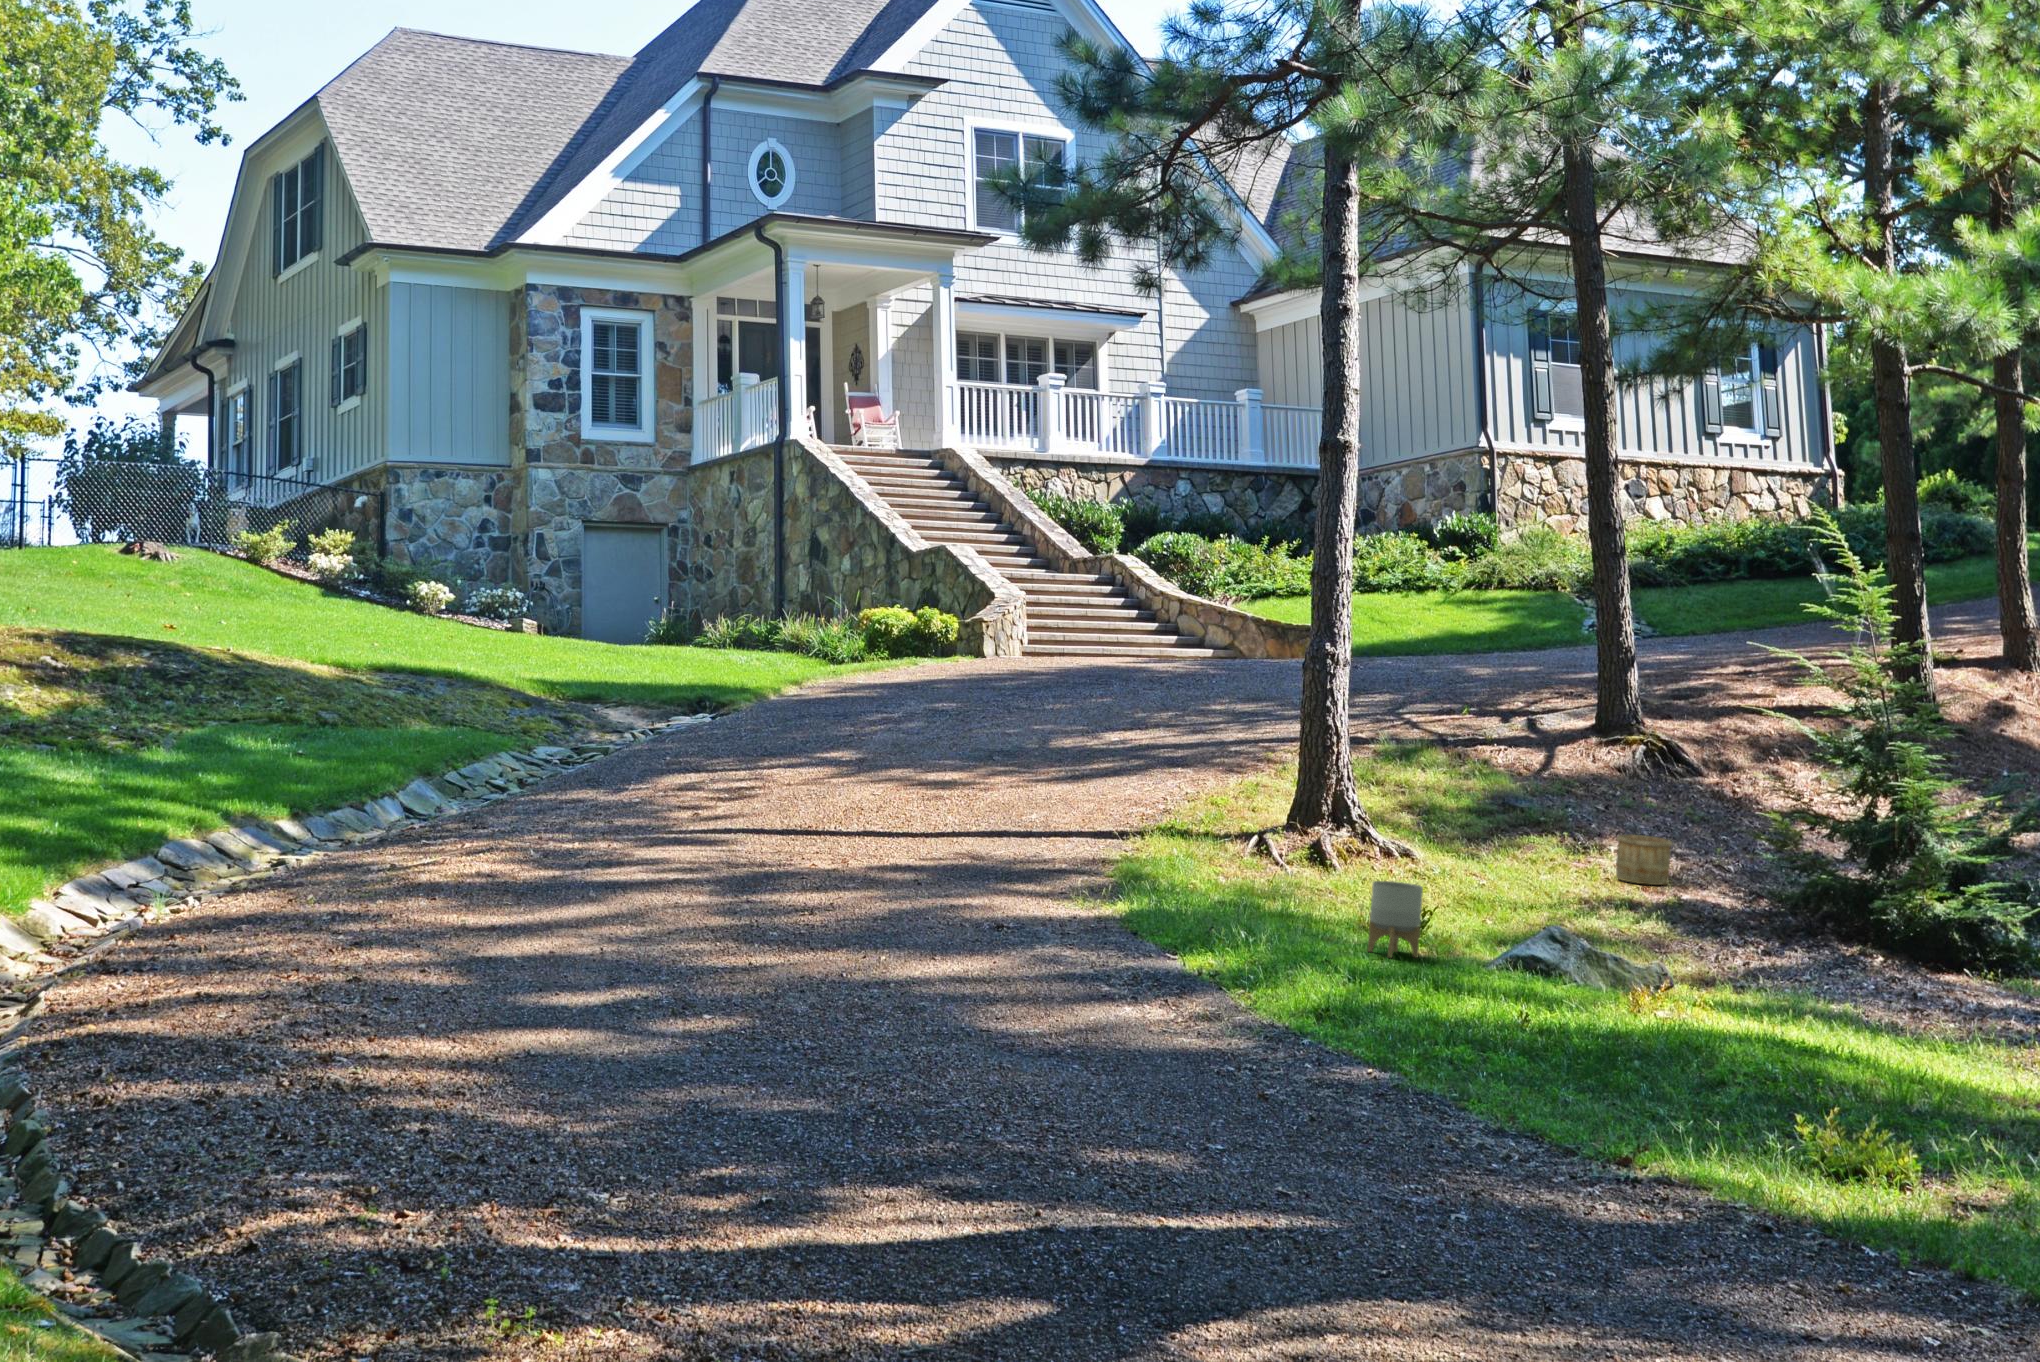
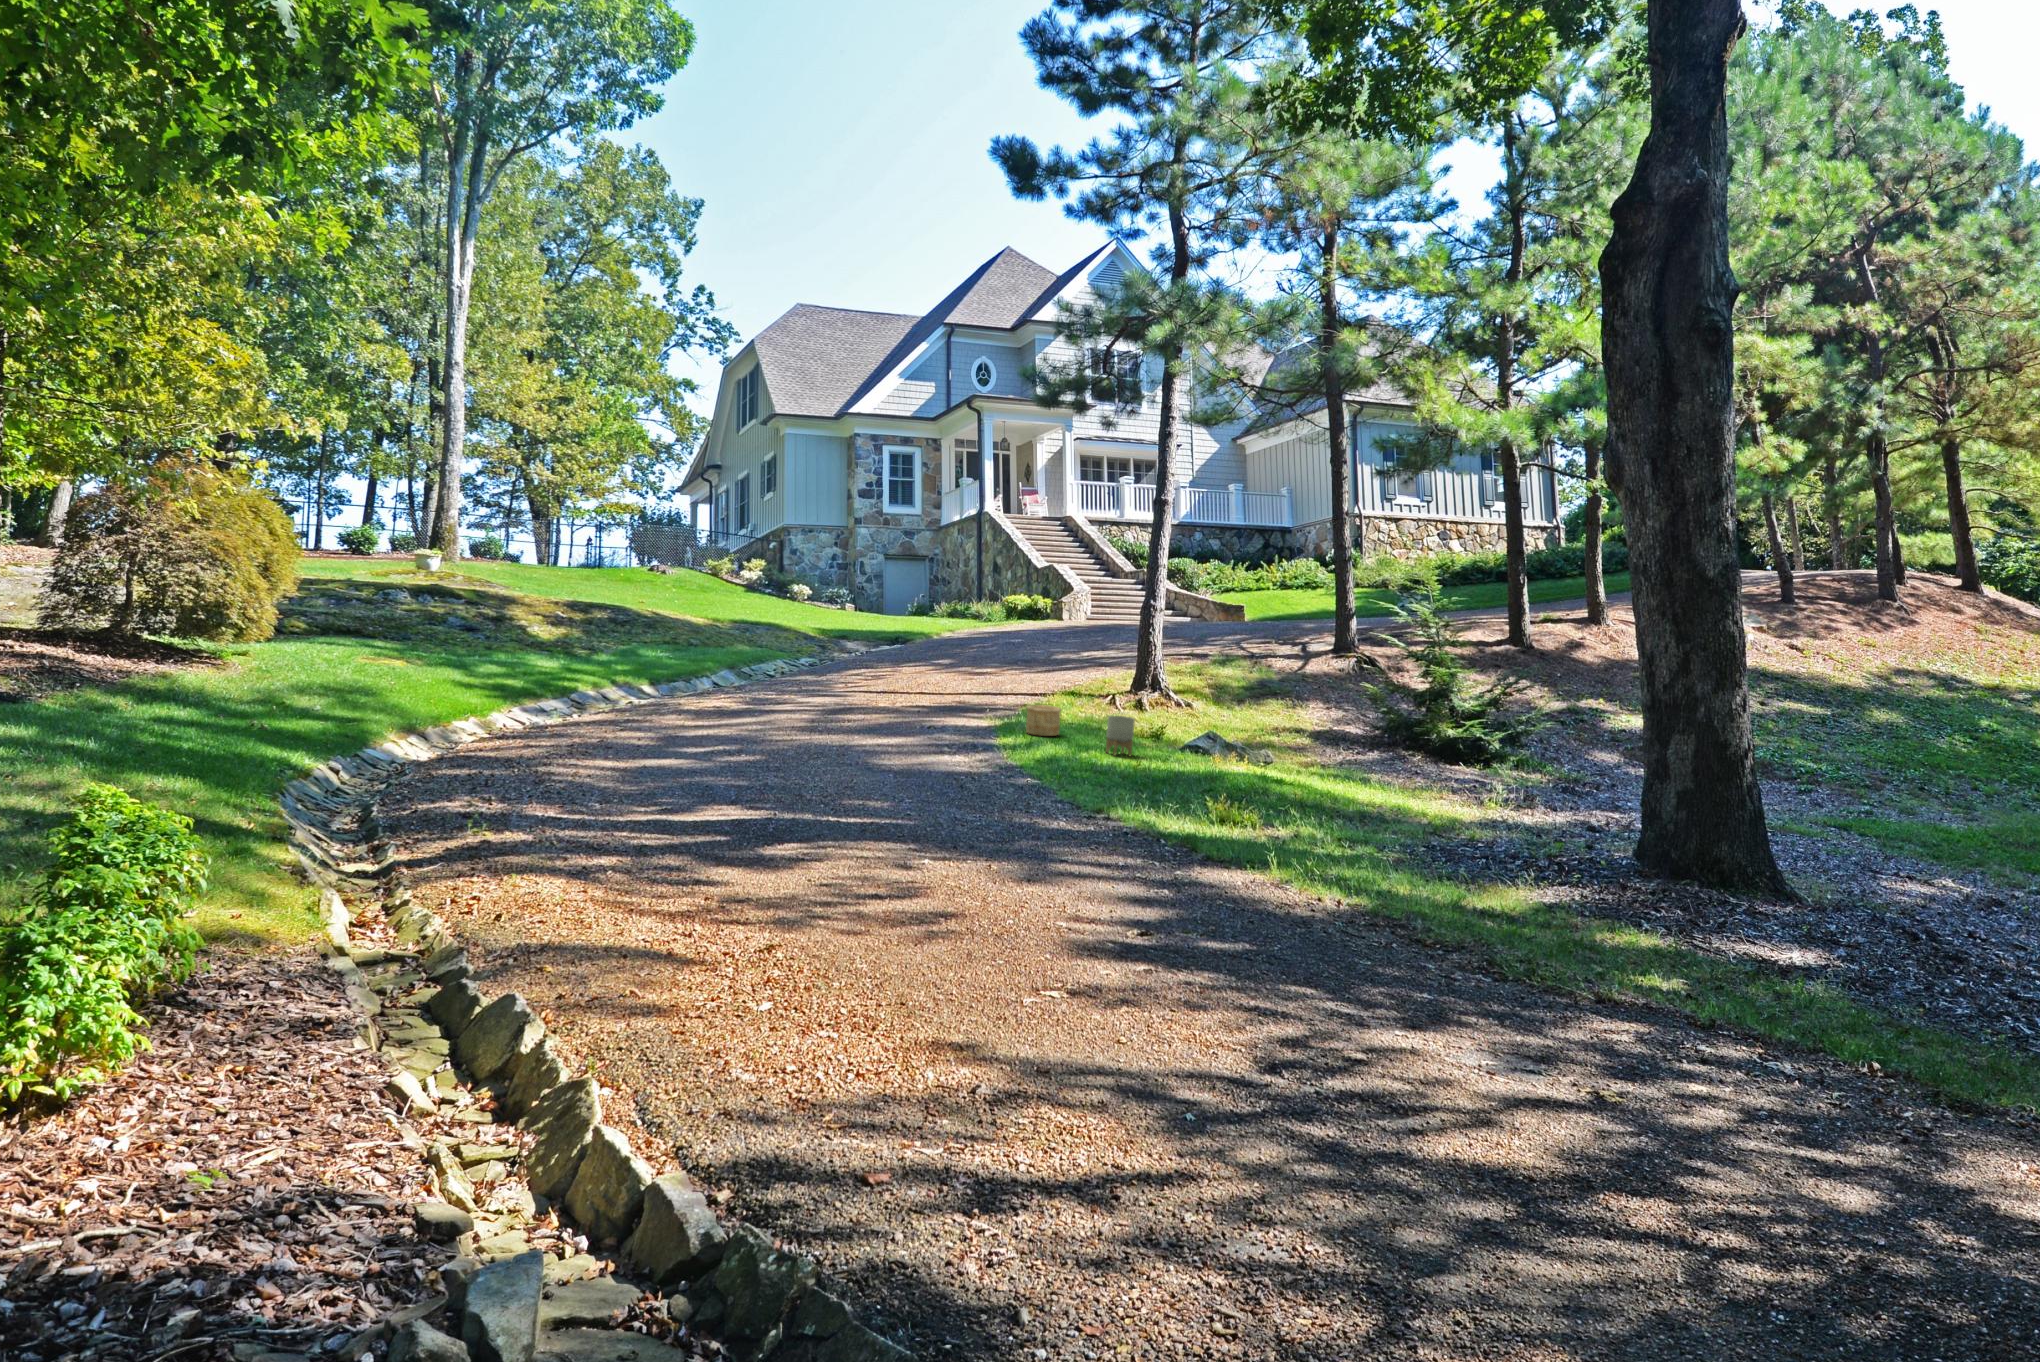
wooden bucket: present [1616,835,1672,885] -> present [1026,705,1061,736]

